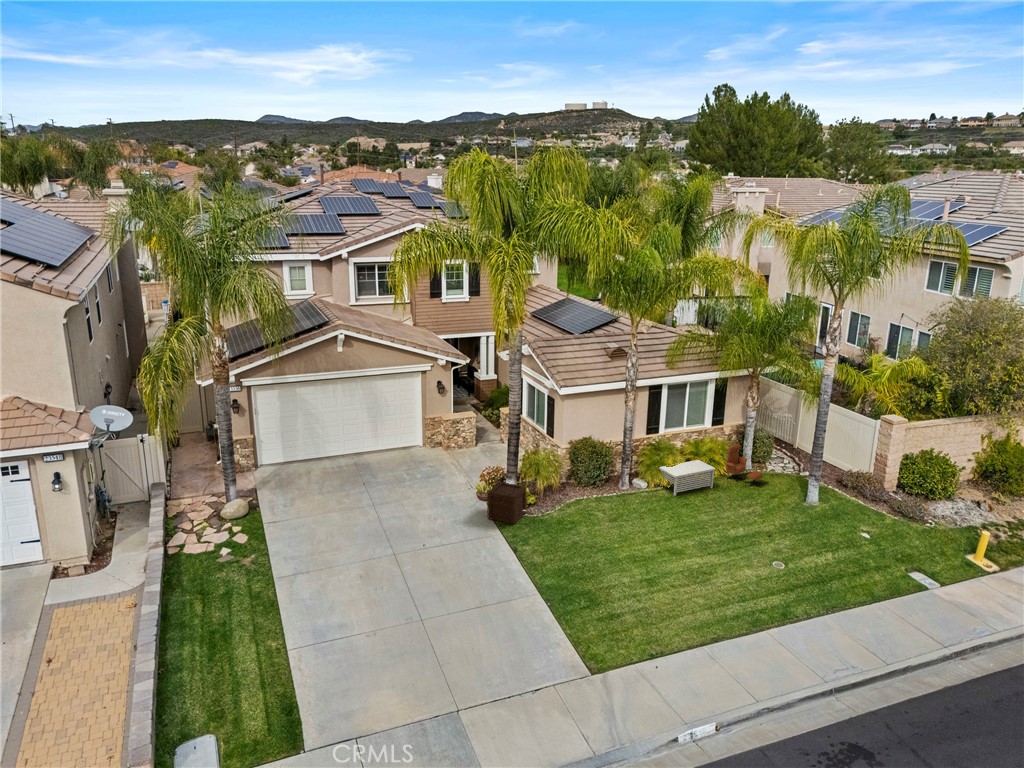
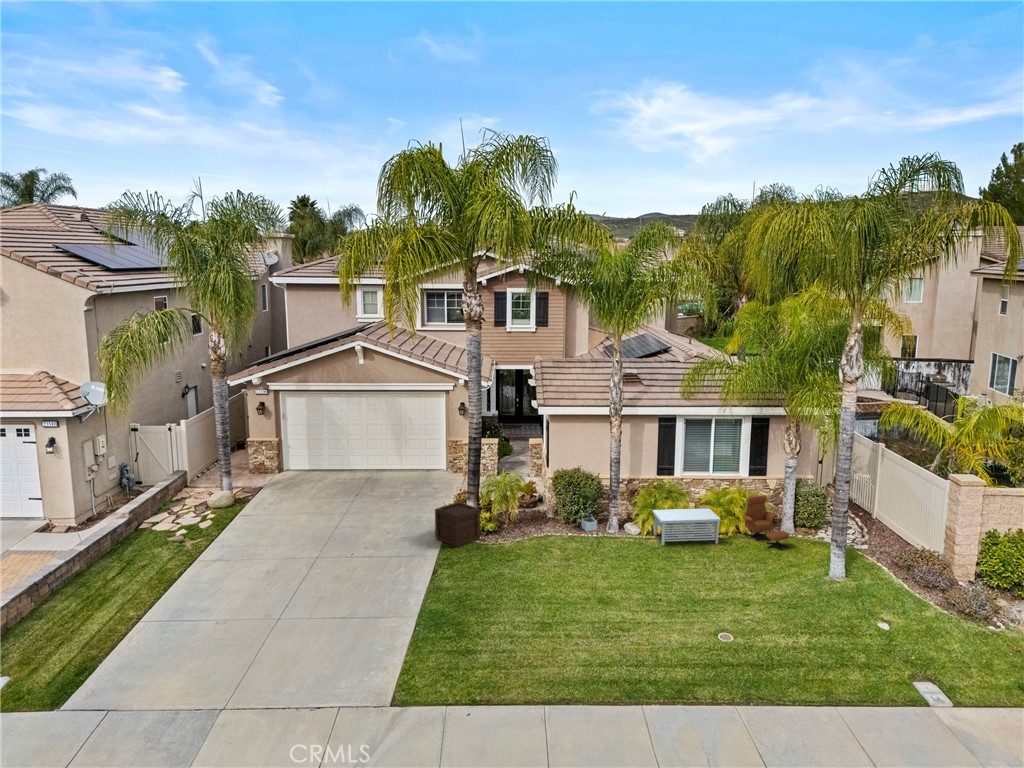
potted tree: none [597,455,615,492] -> present [579,488,598,531]

